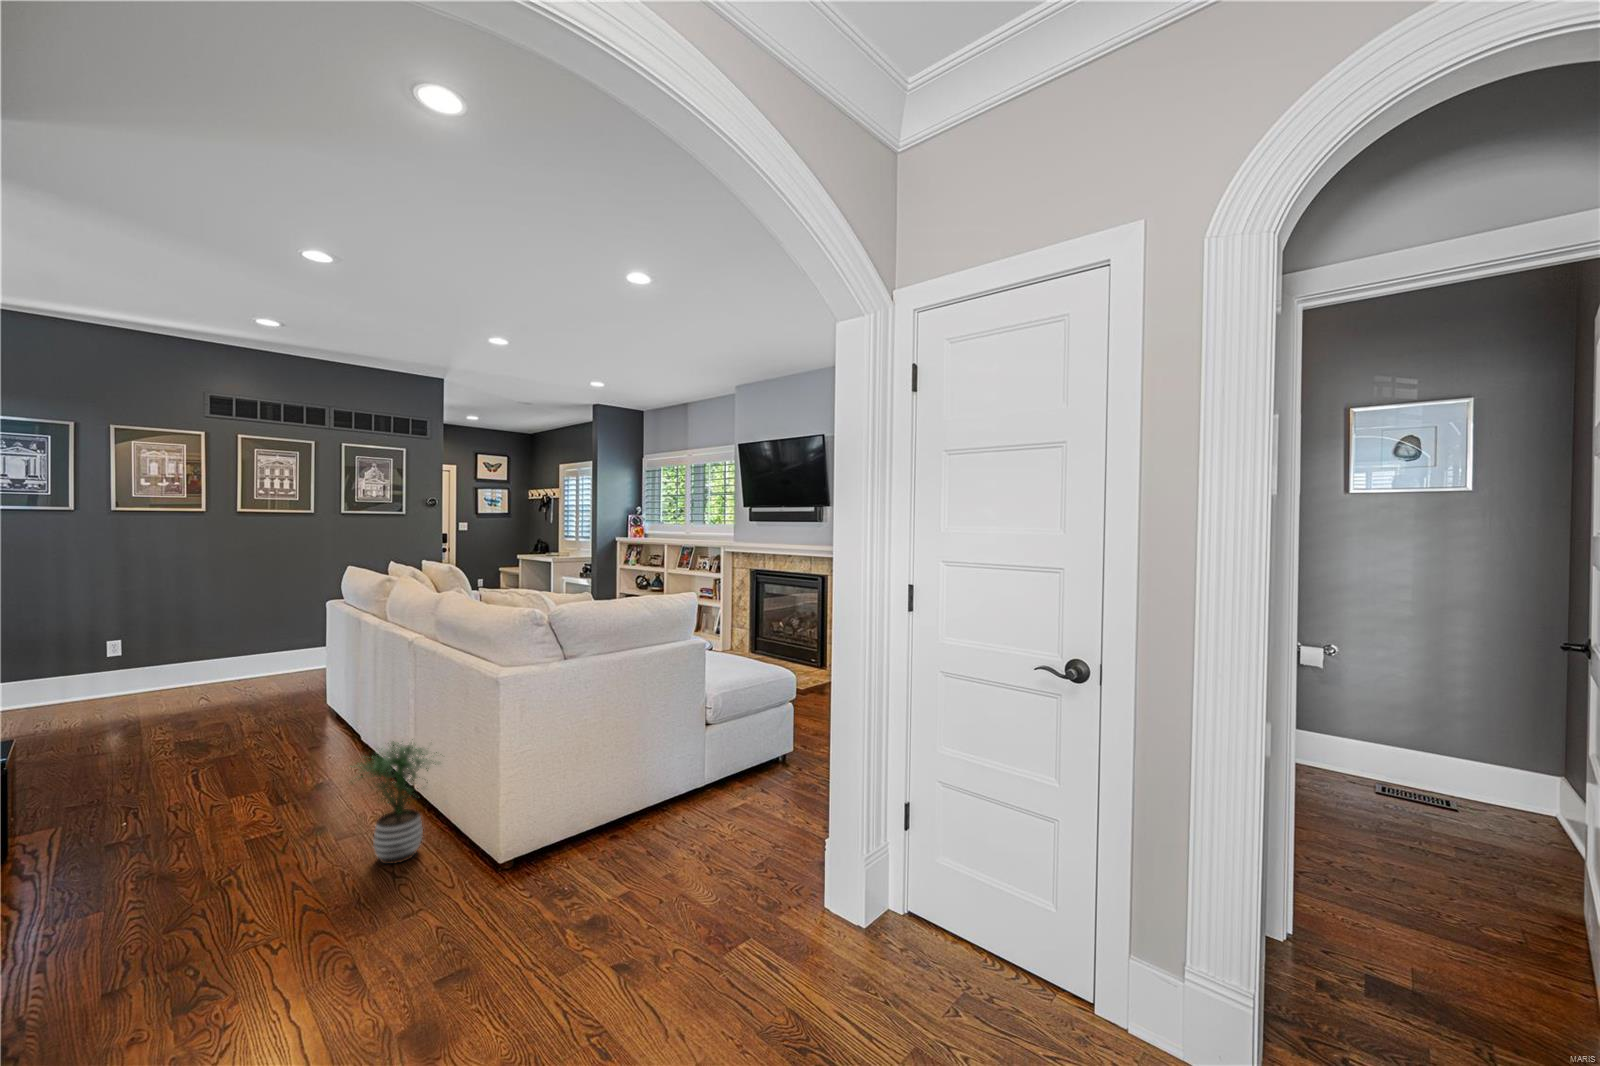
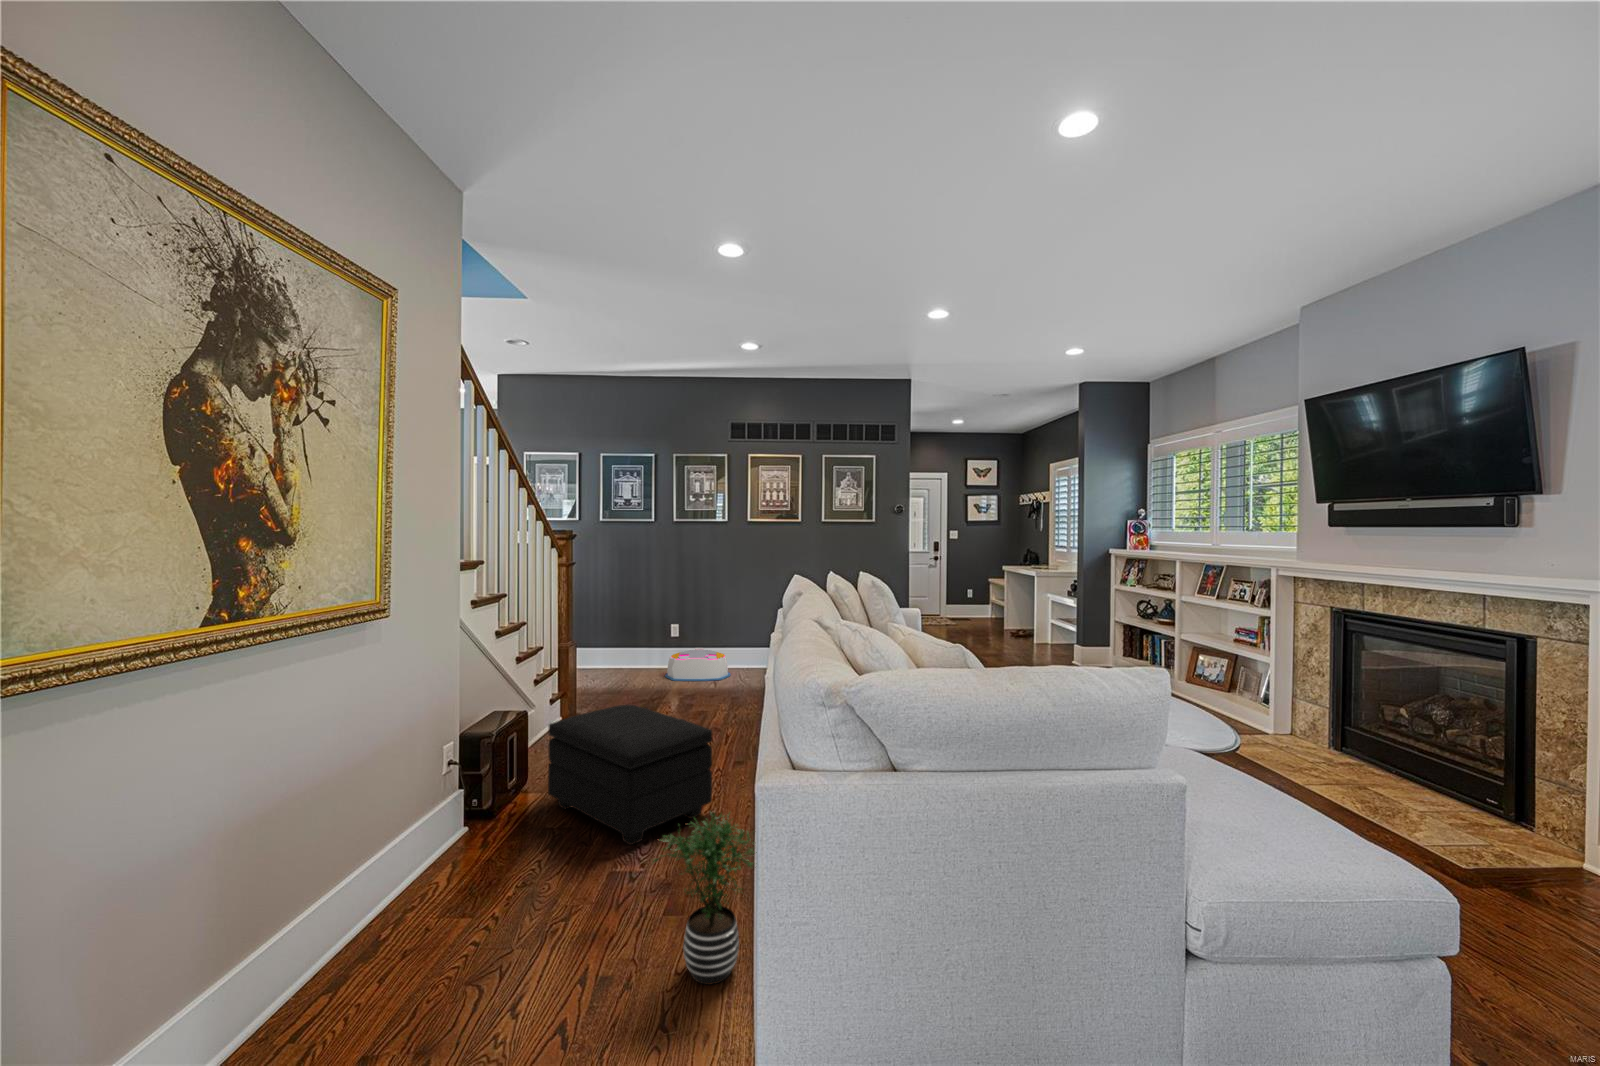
storage bin: none [111,663,221,706] -> present [665,648,731,681]
footstool: none [72,706,312,832] -> present [548,705,712,845]

